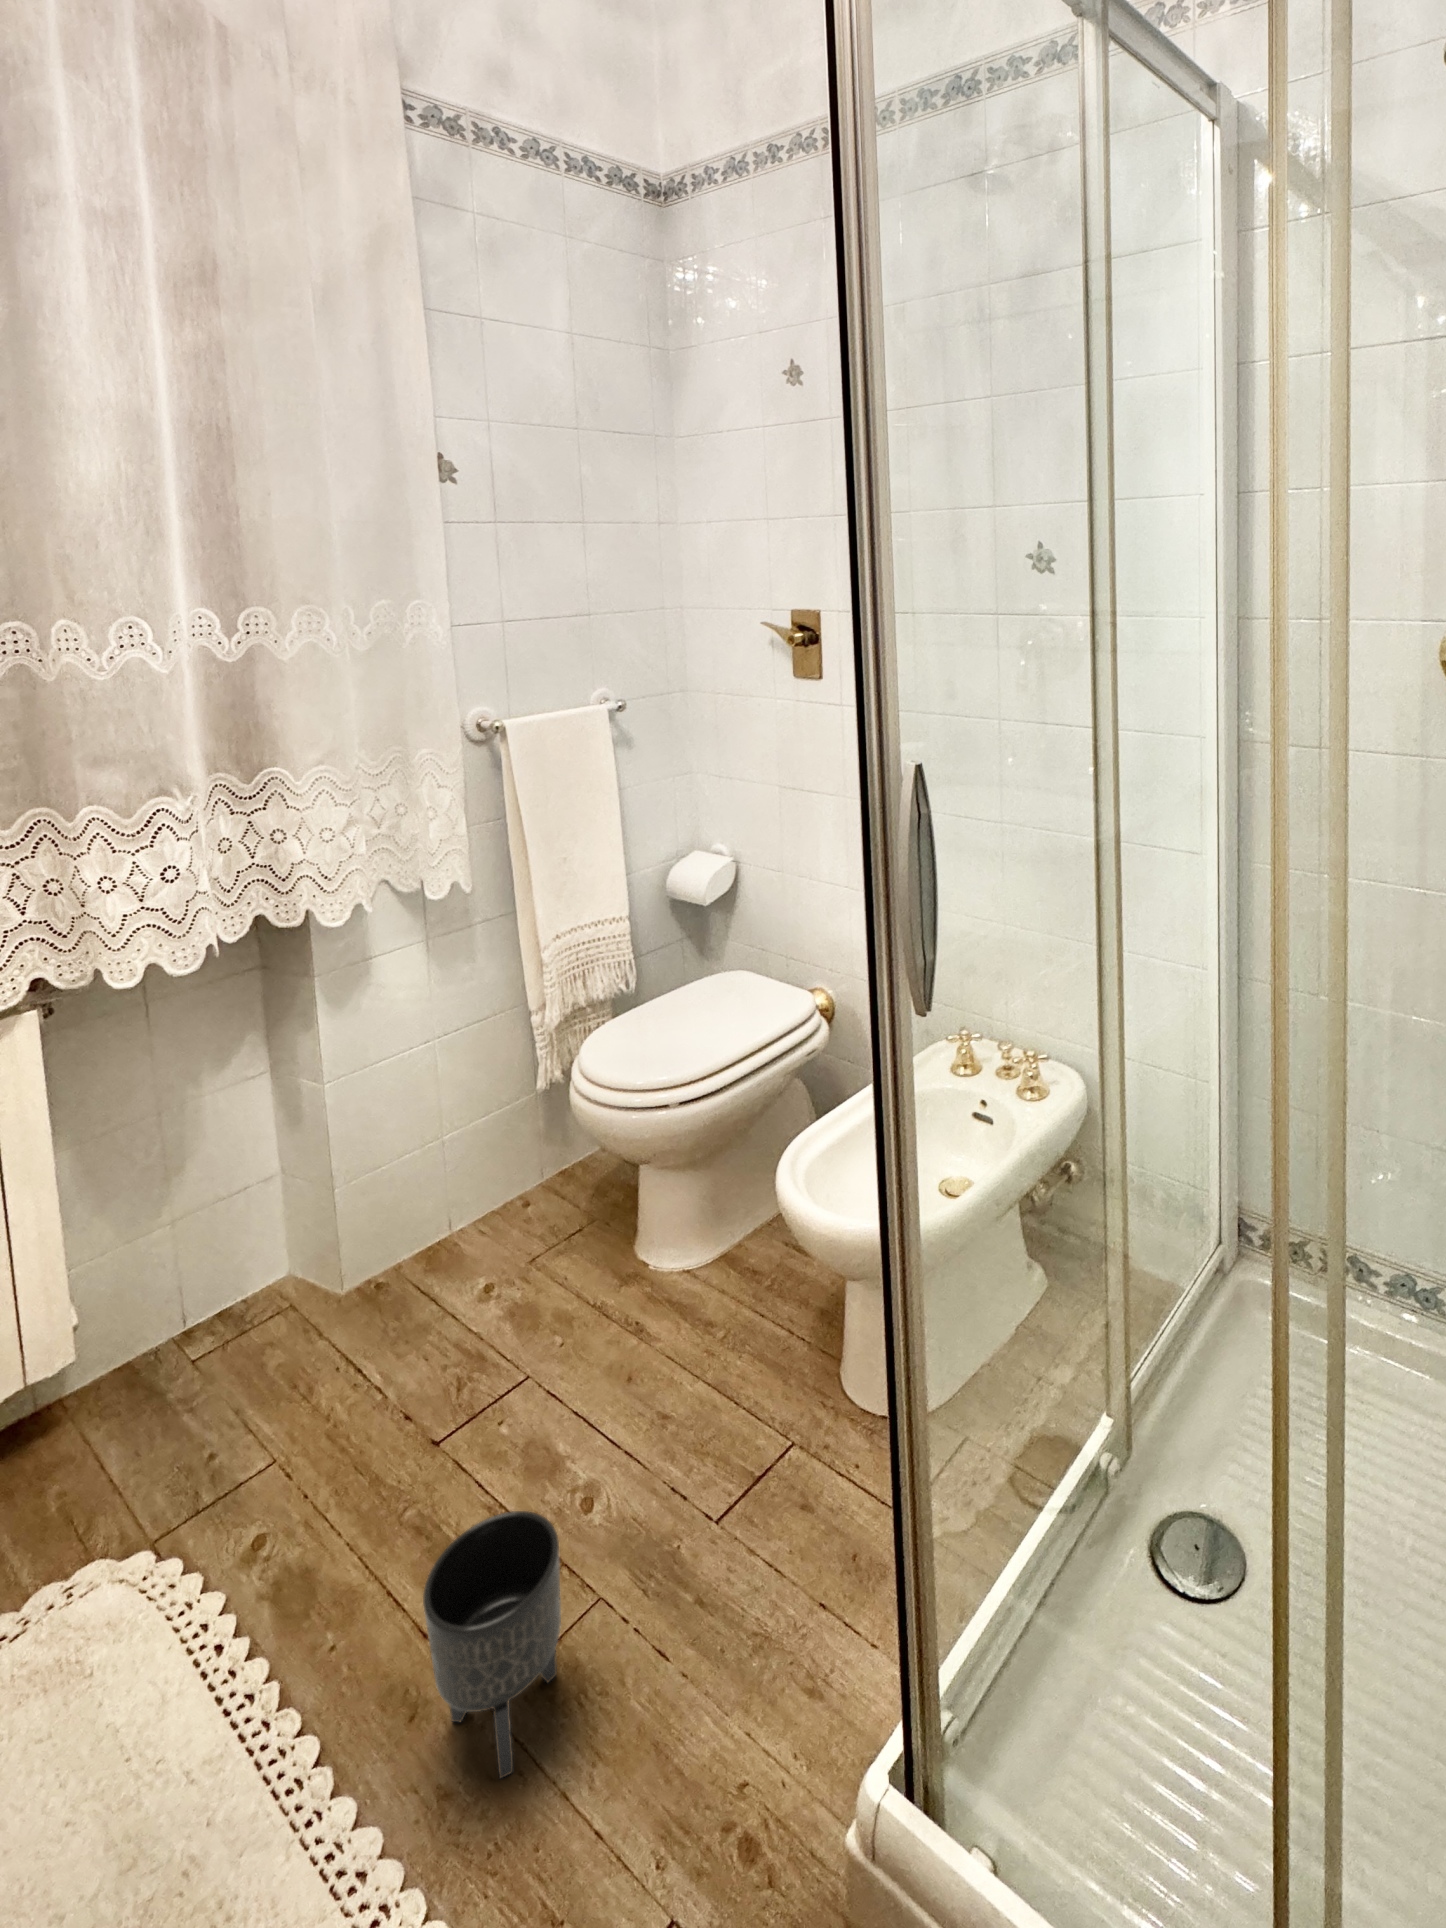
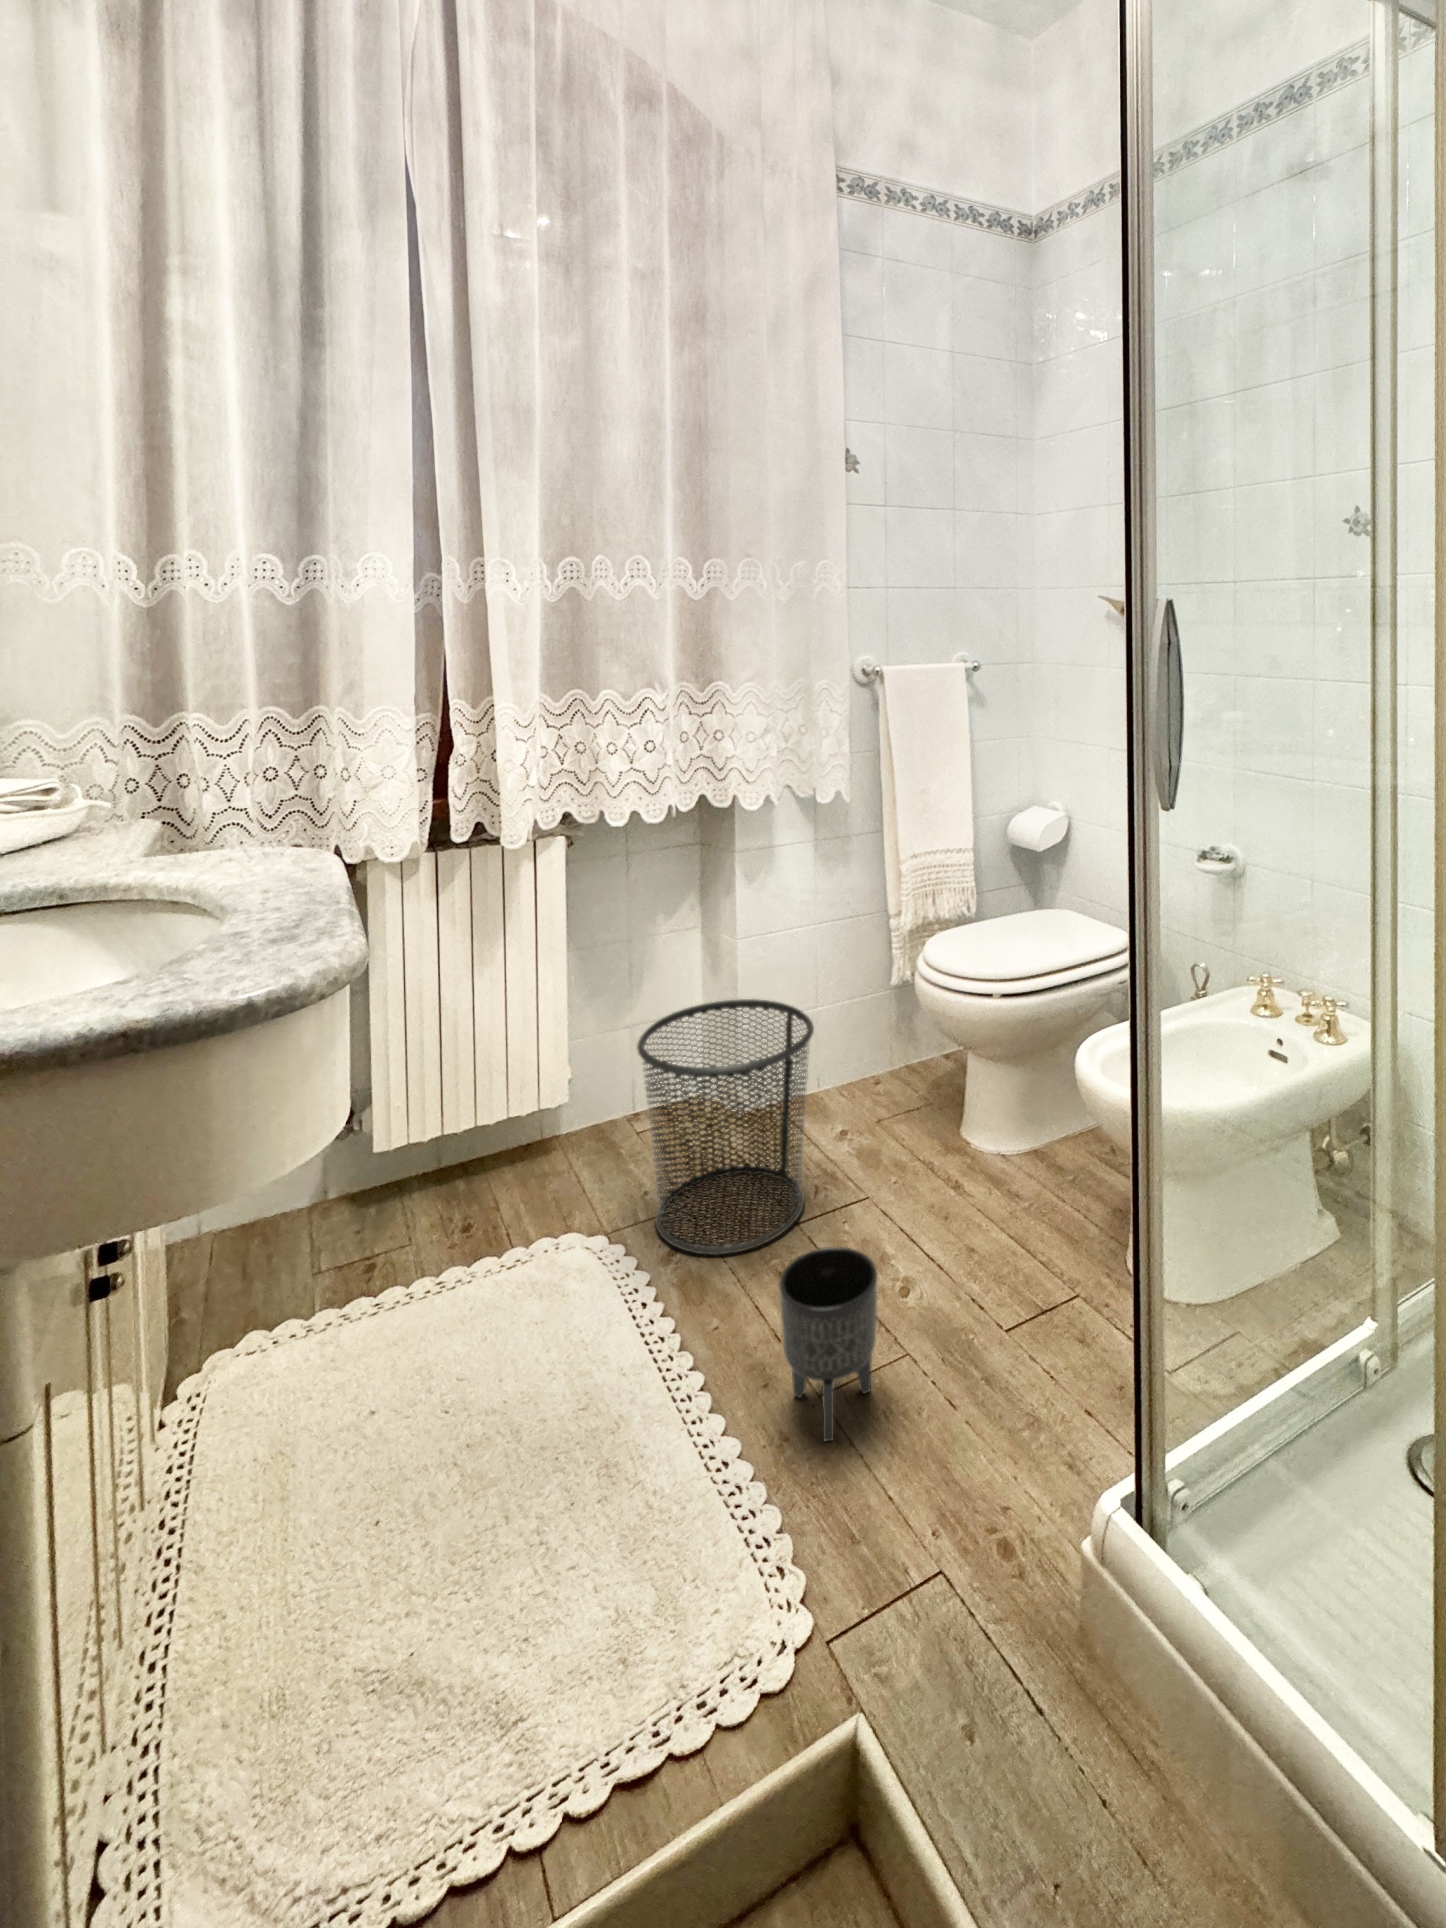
waste bin: none [180,1170,444,1538] -> present [637,999,814,1255]

